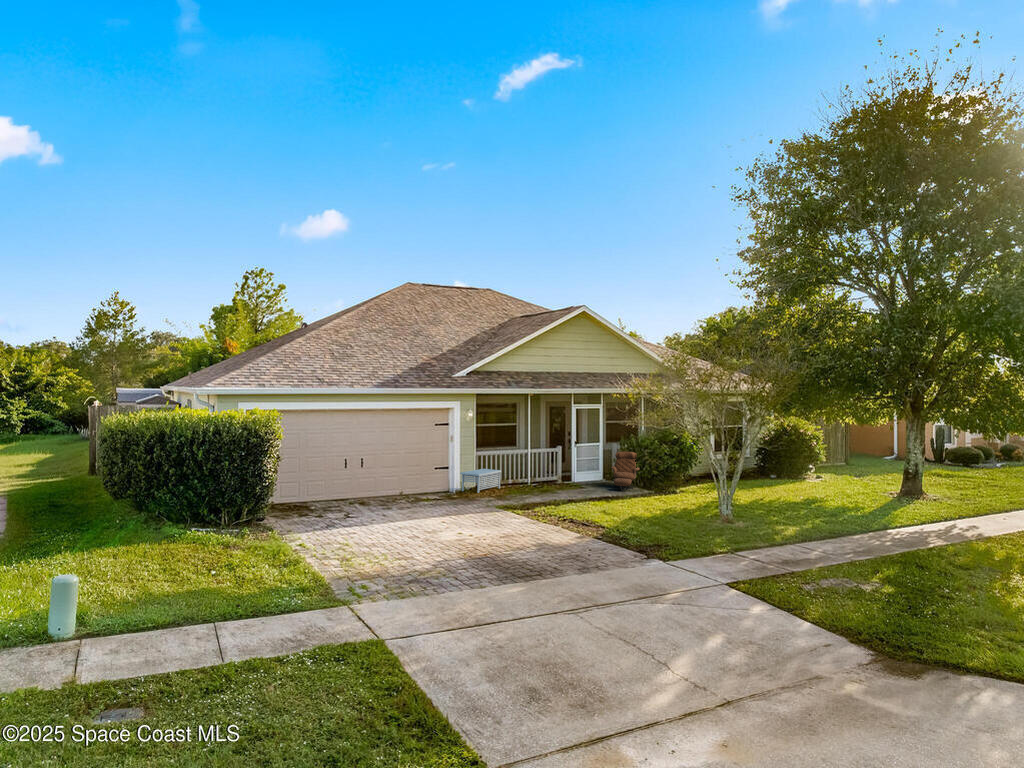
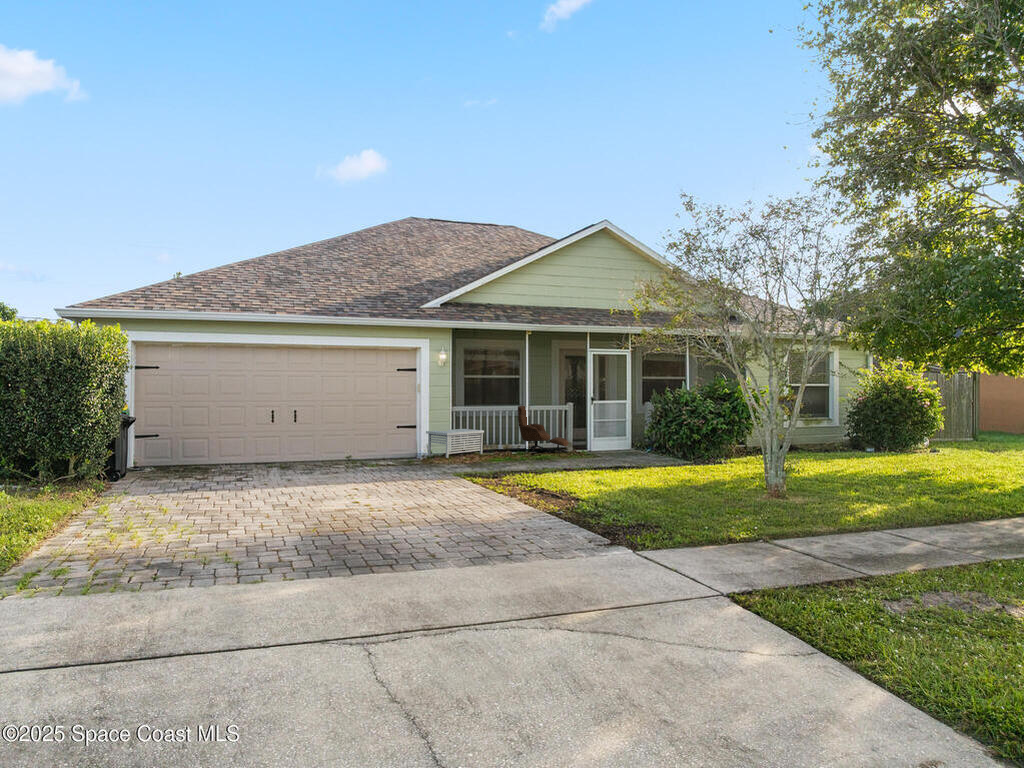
lounge chair: present [611,452,639,491] -> present [518,405,569,453]

